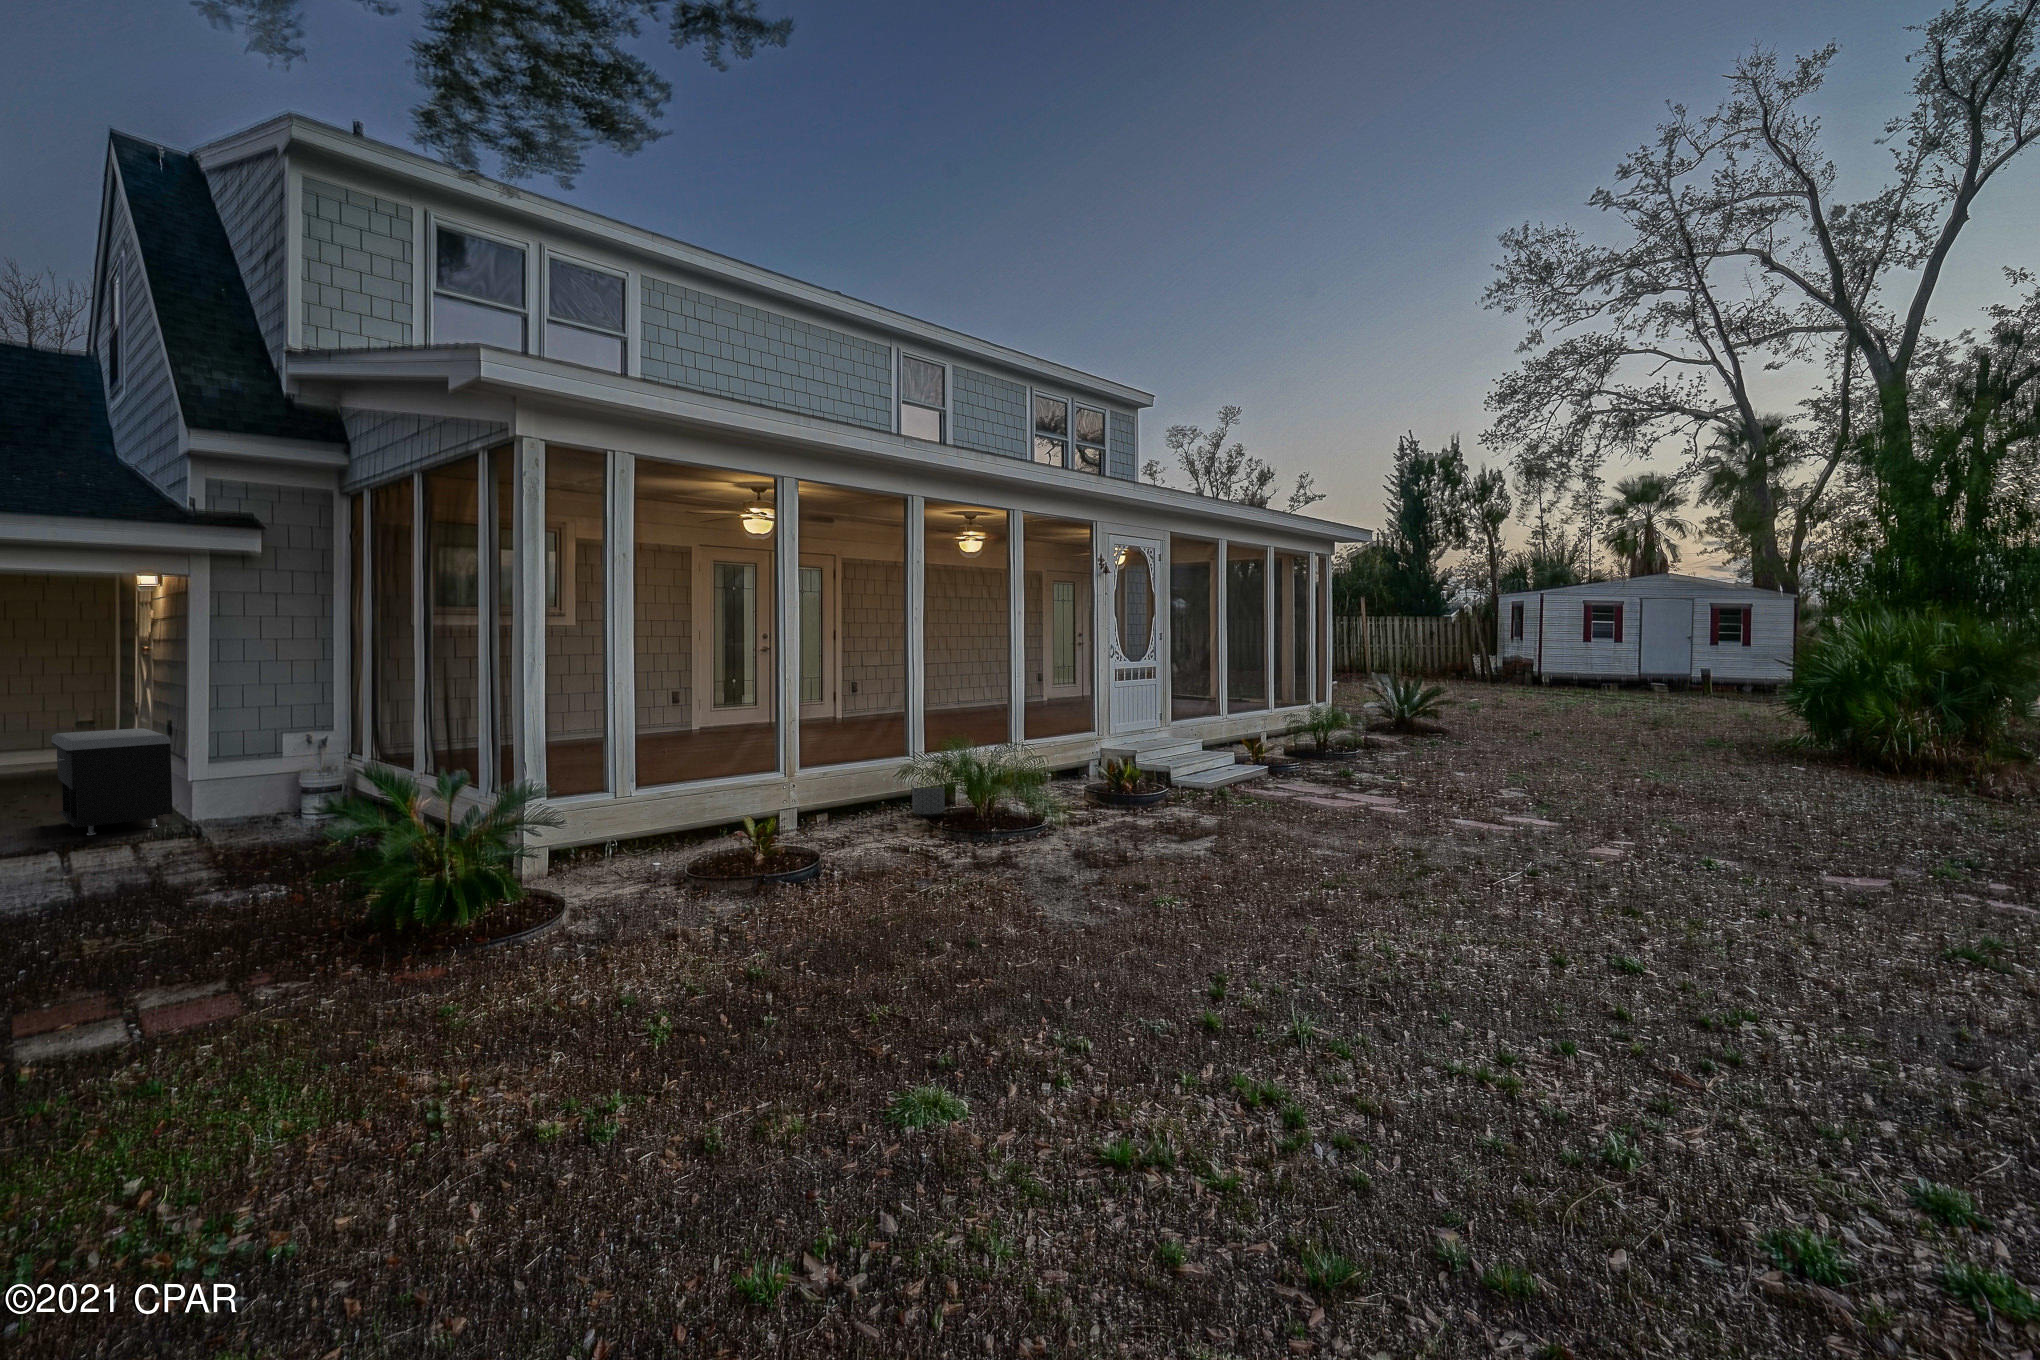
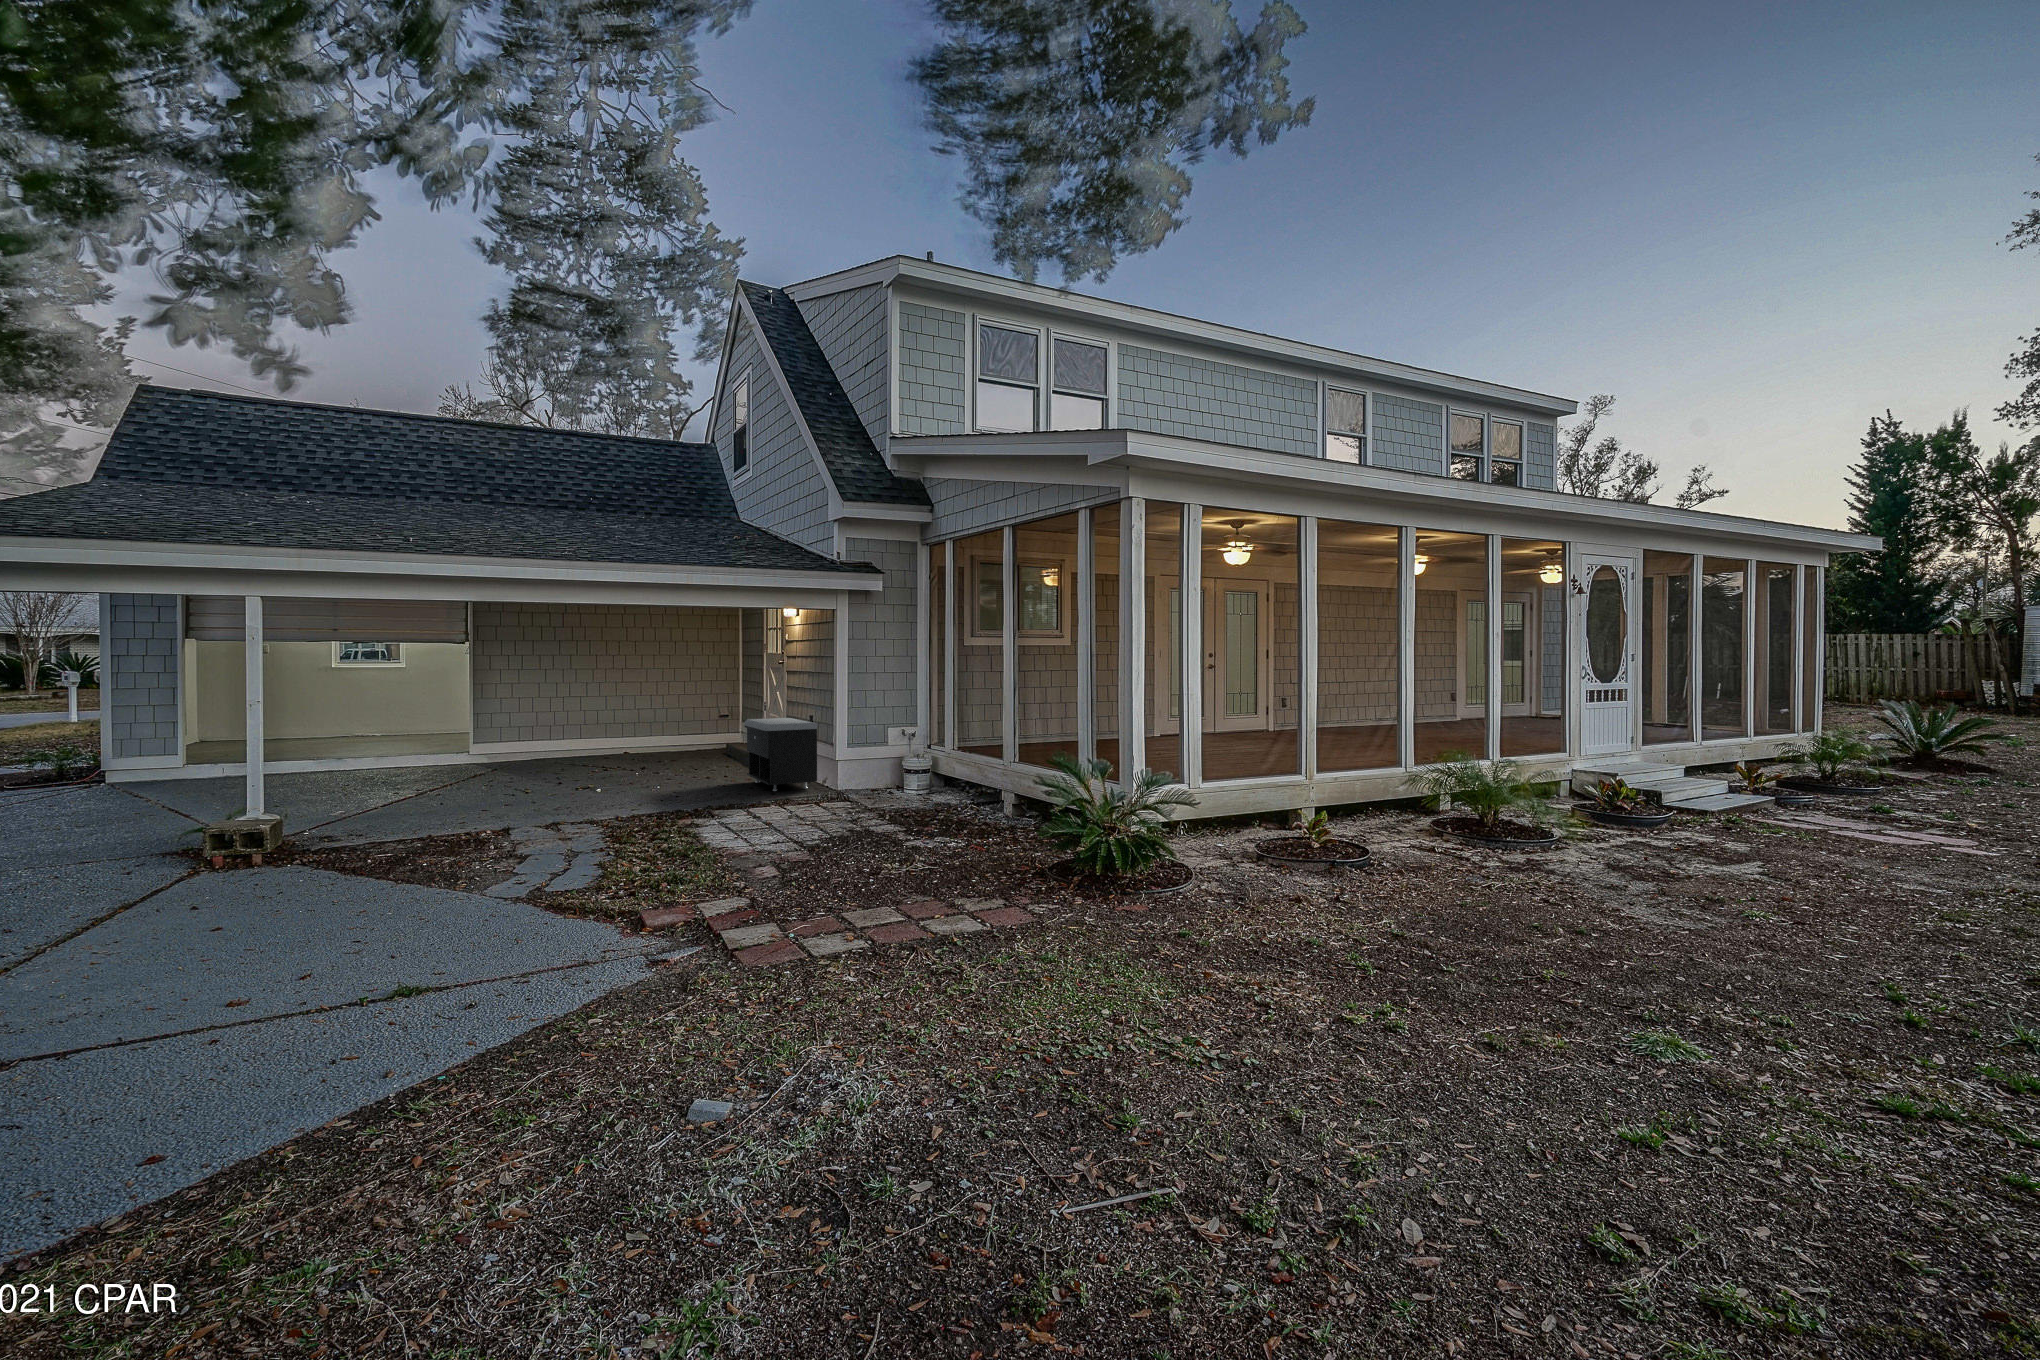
planter: present [912,786,945,817] -> none [1399,792,1433,824]

